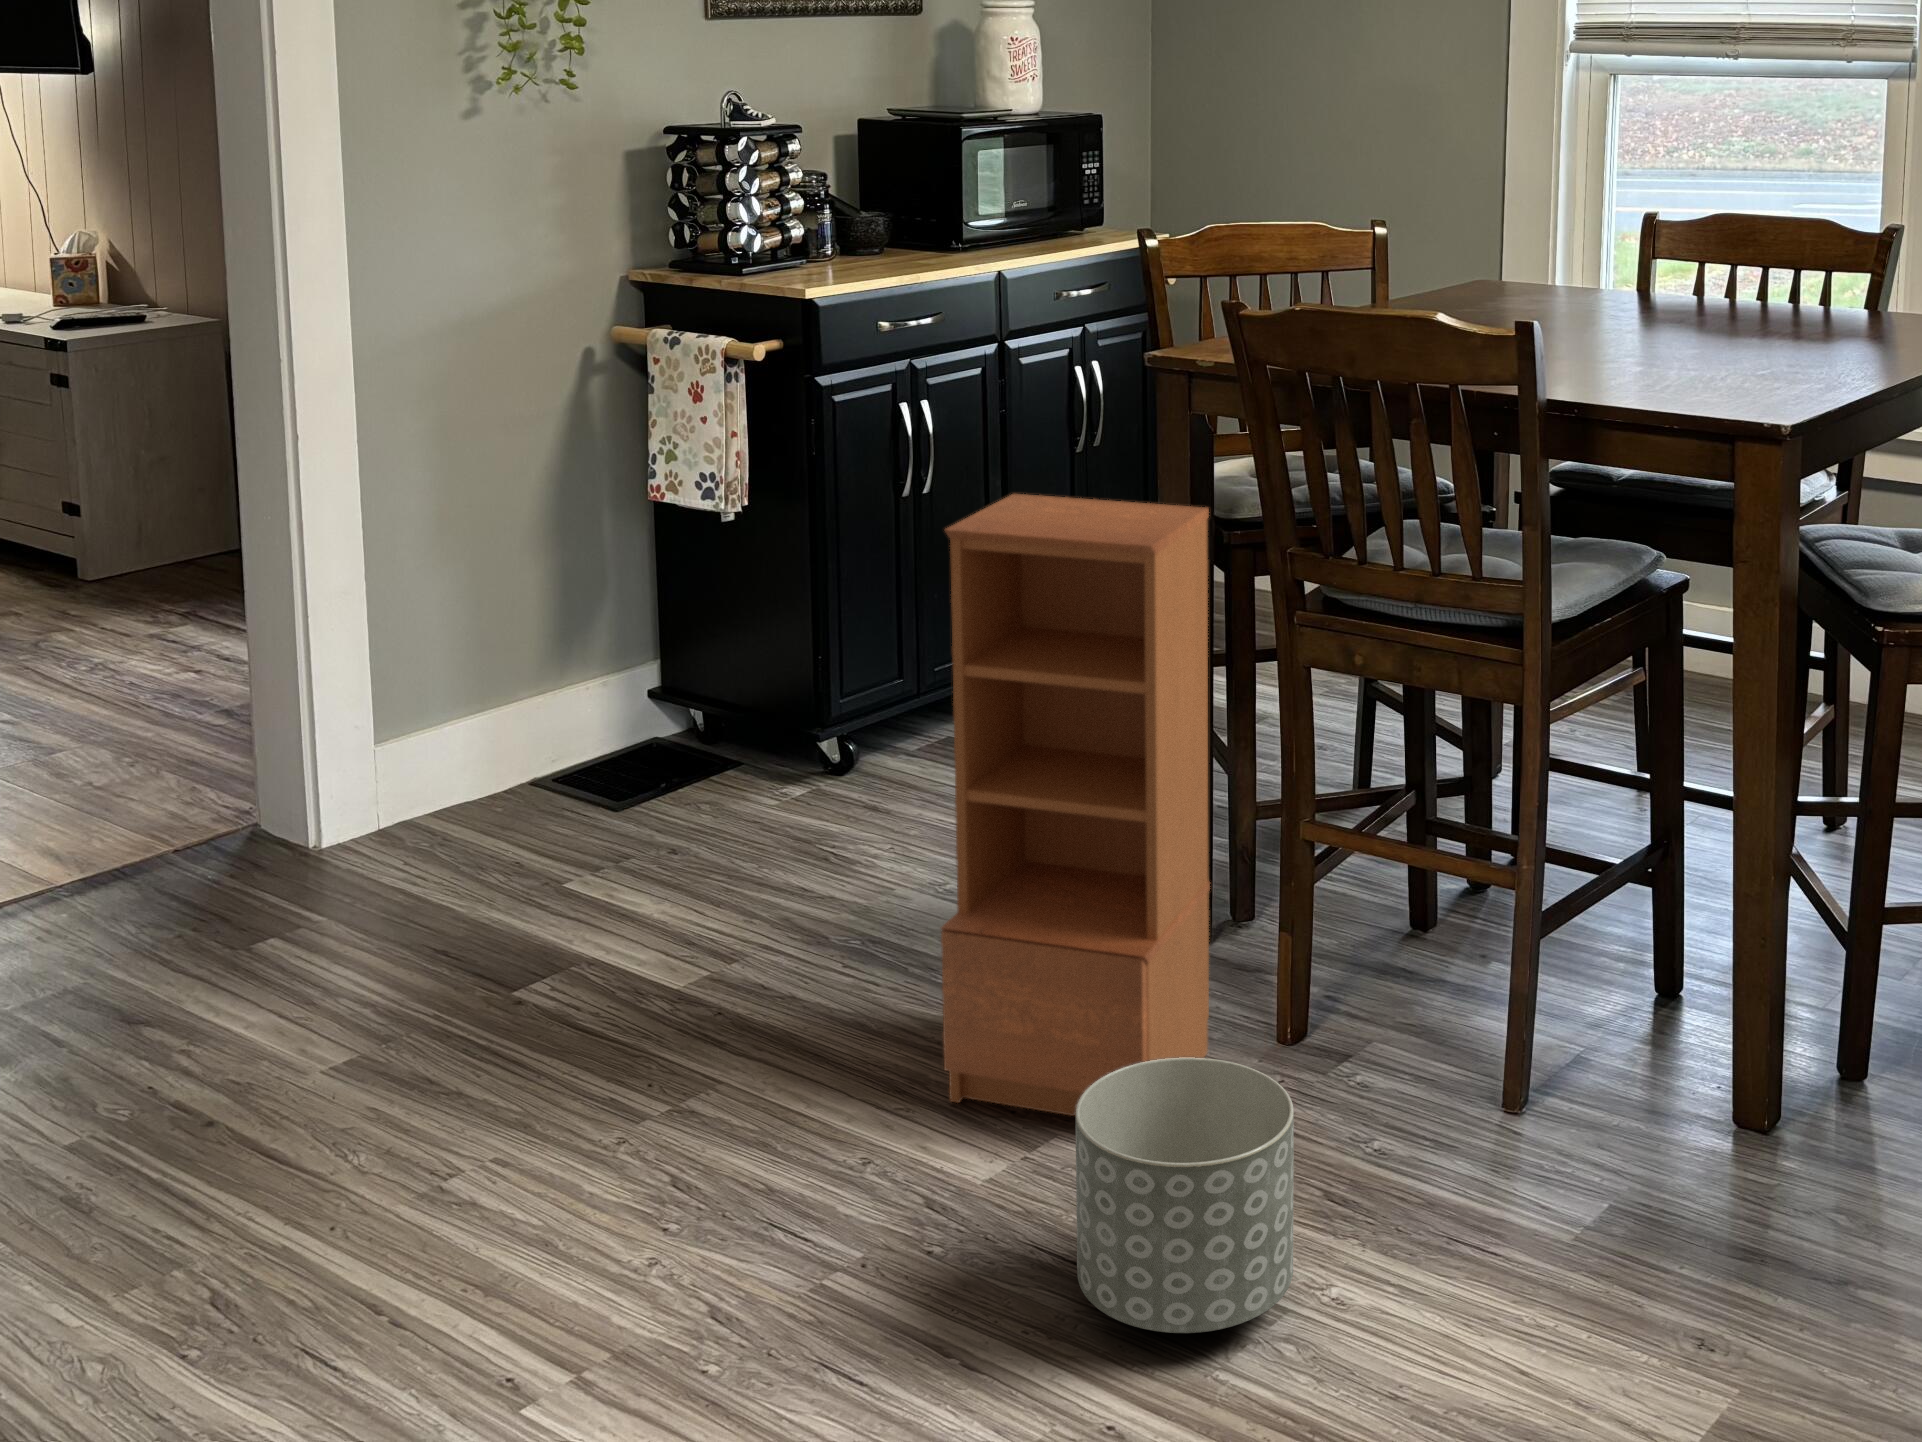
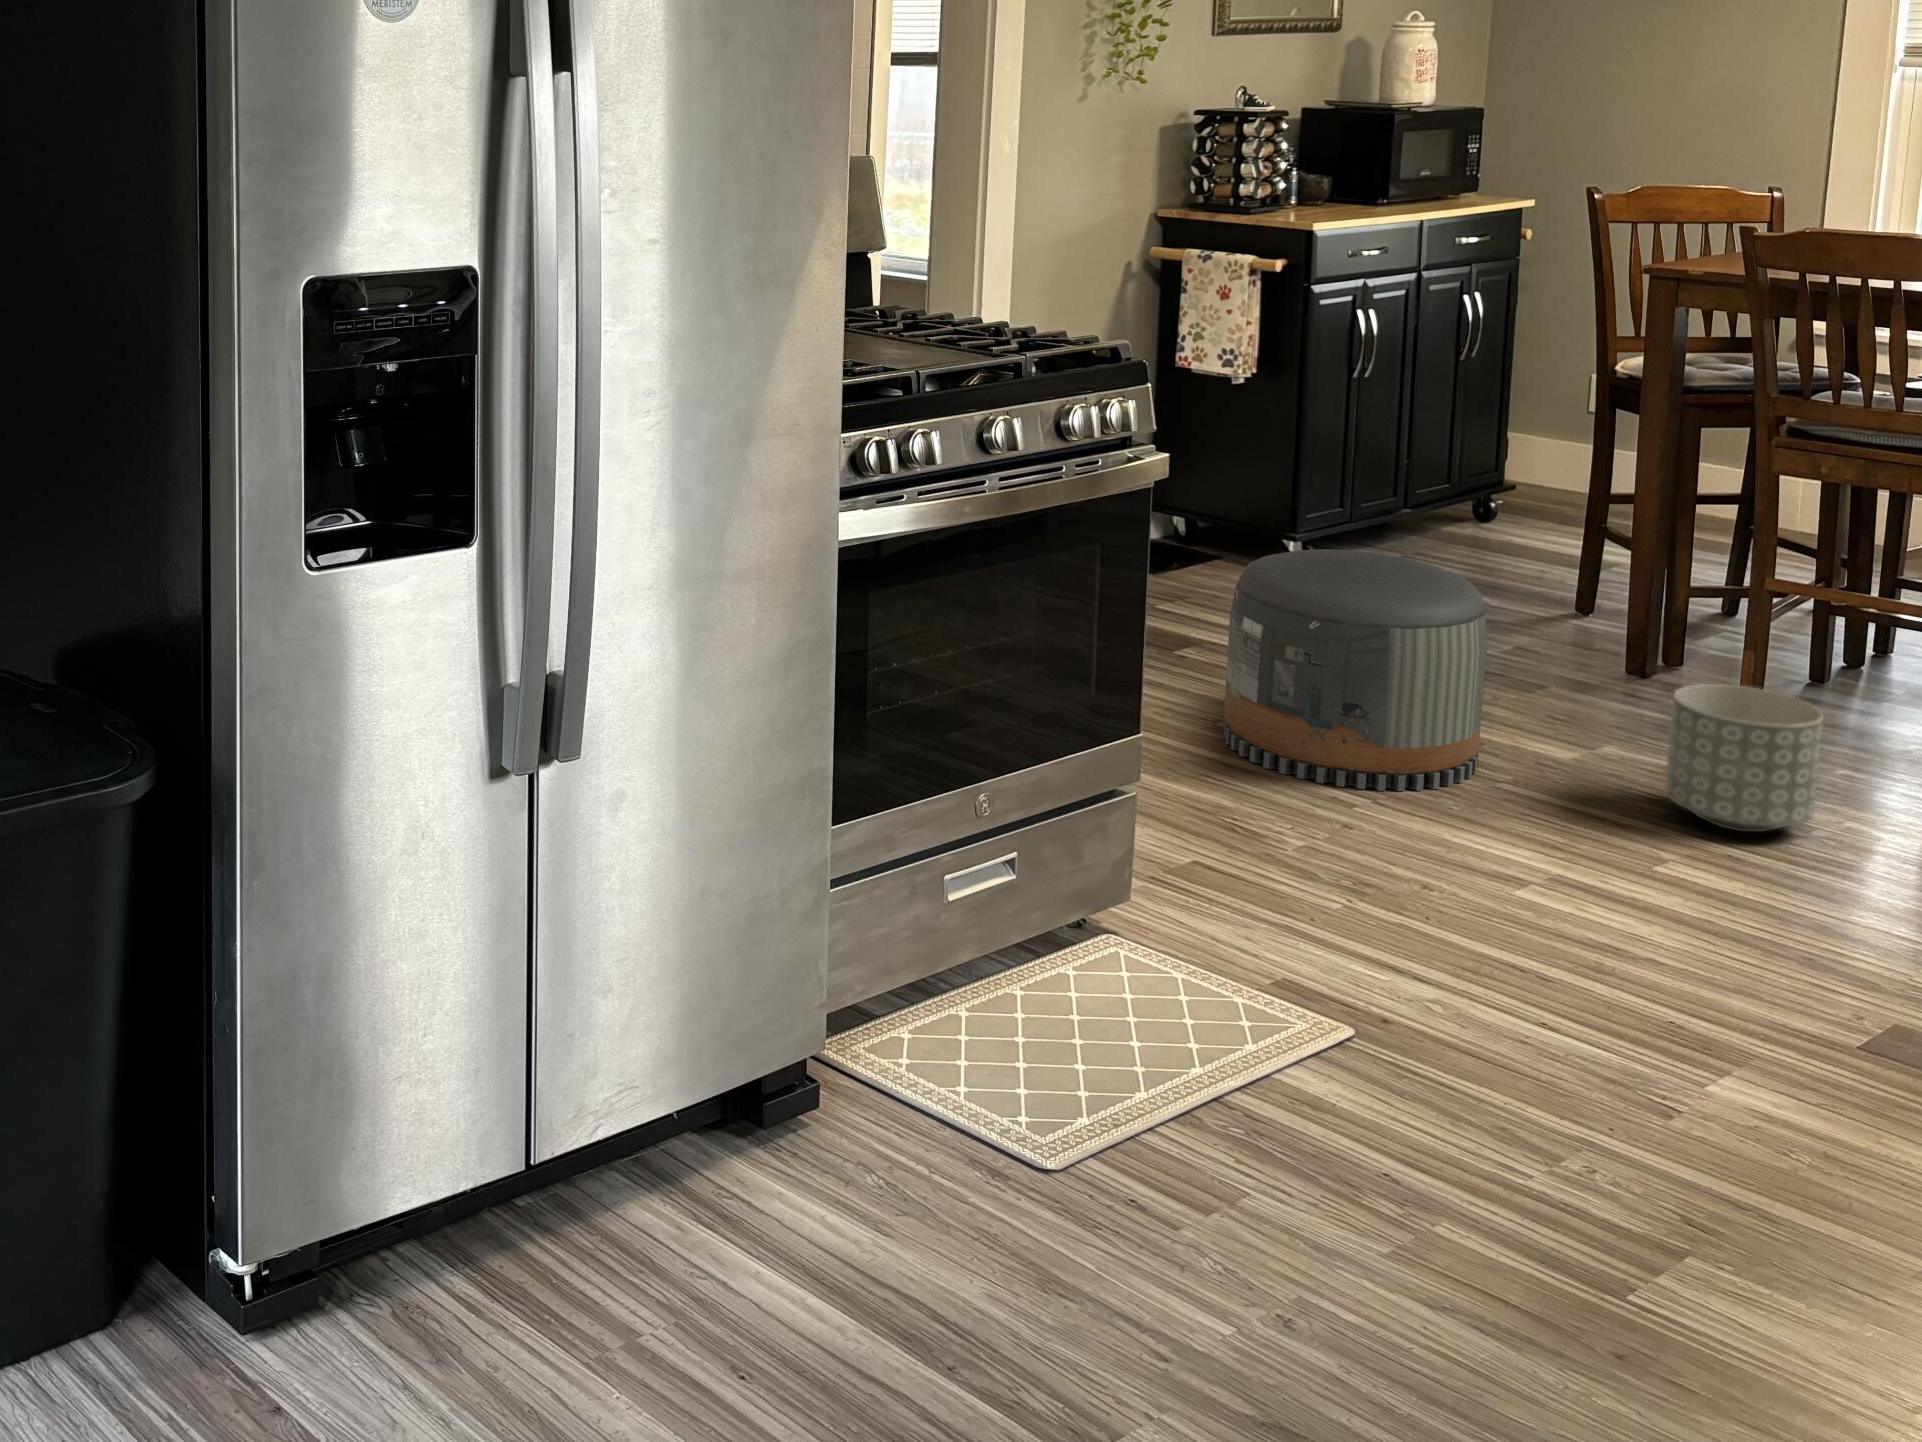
bookcase: present [941,494,1210,1116] -> none [1515,353,1718,755]
pouf: none [411,856,840,1329] -> present [1224,549,1487,791]

